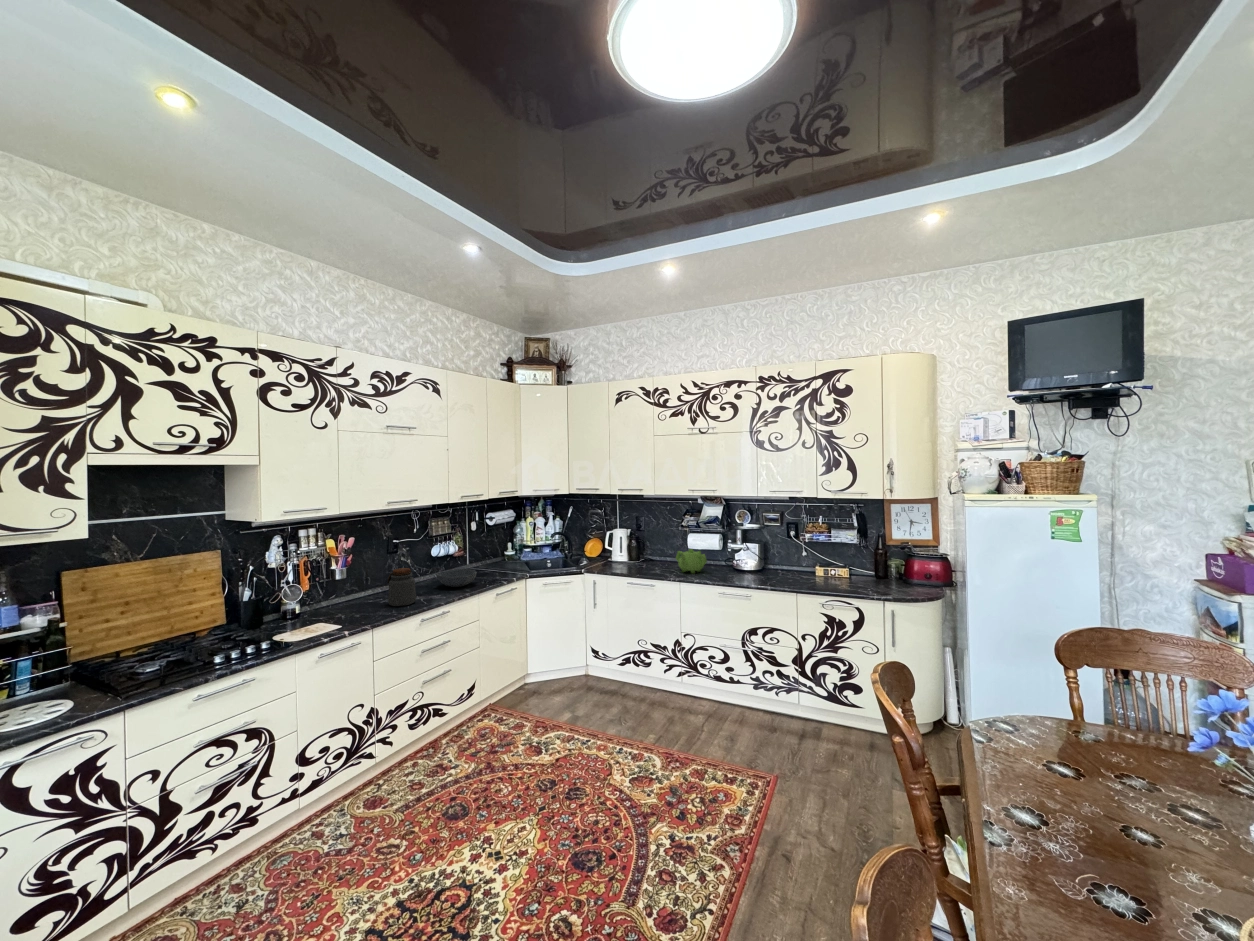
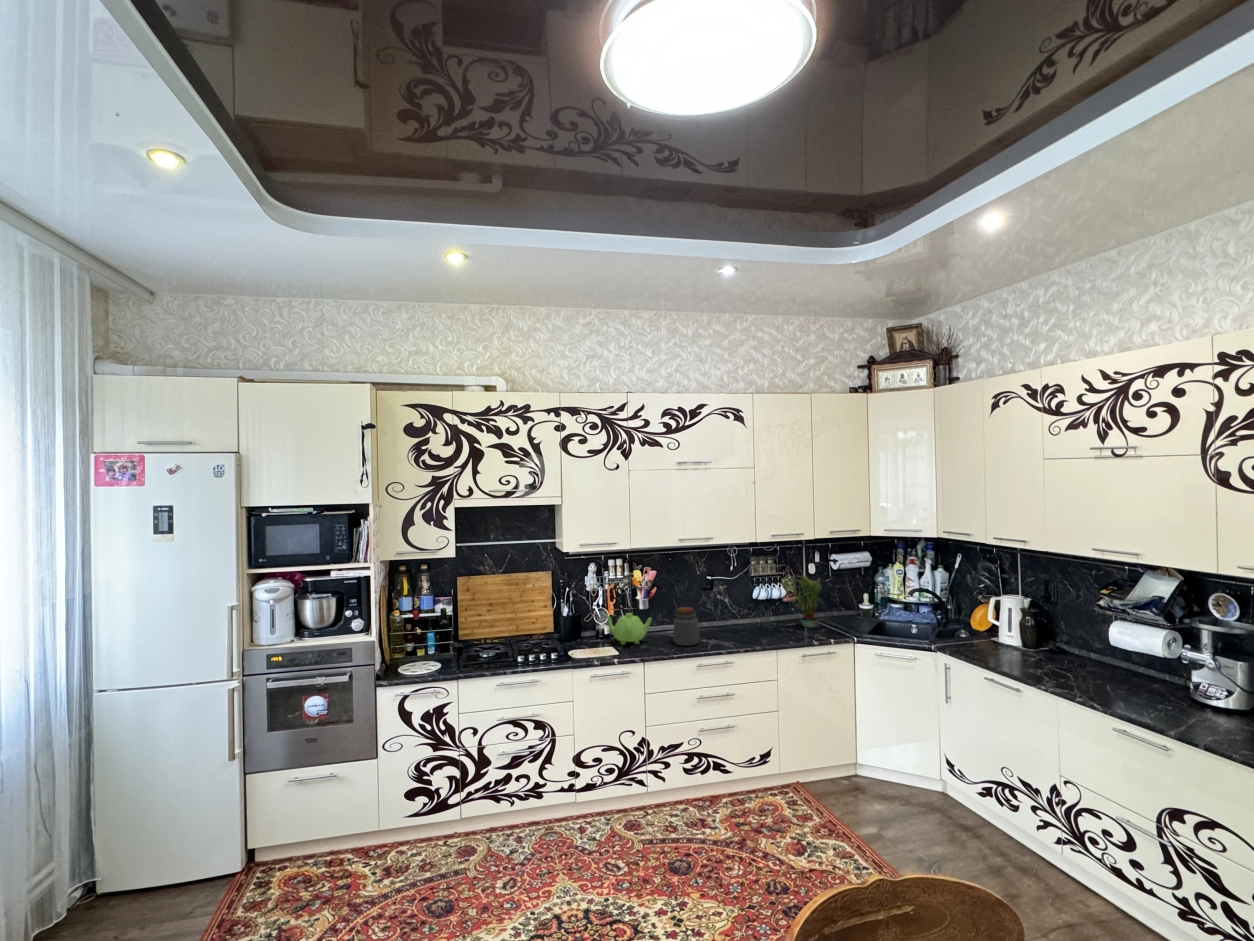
potted plant: none [469,531,497,574] -> present [793,576,822,627]
teapot: present [676,549,707,573] -> present [605,613,652,645]
bowl: present [436,569,477,587] -> none [736,616,780,637]

